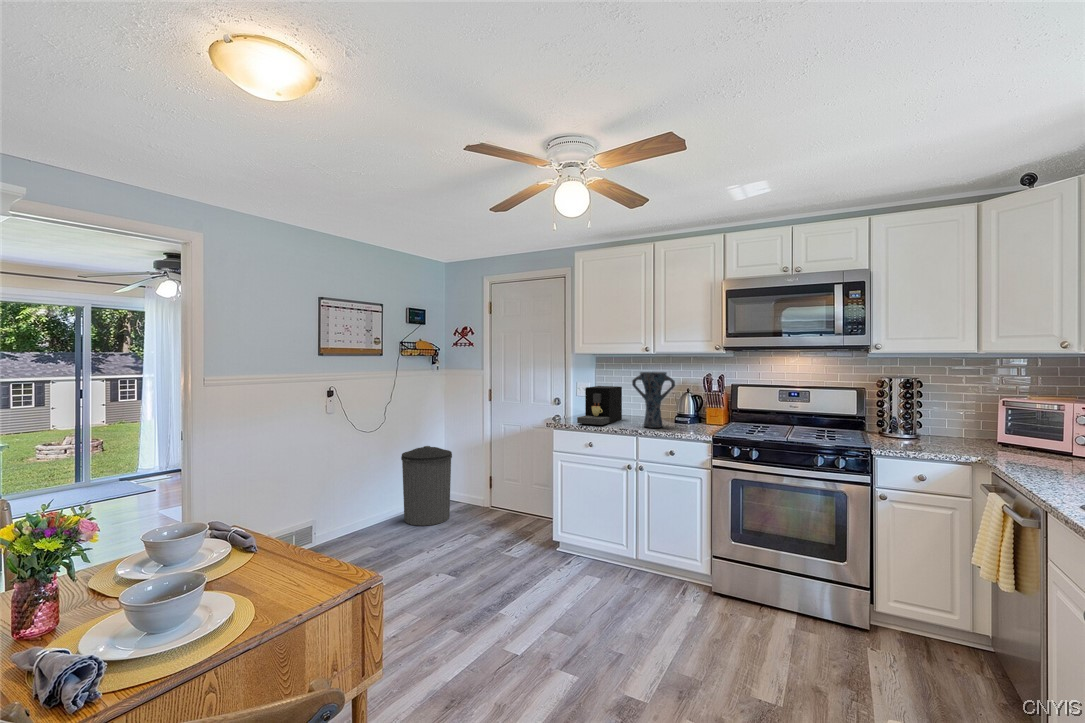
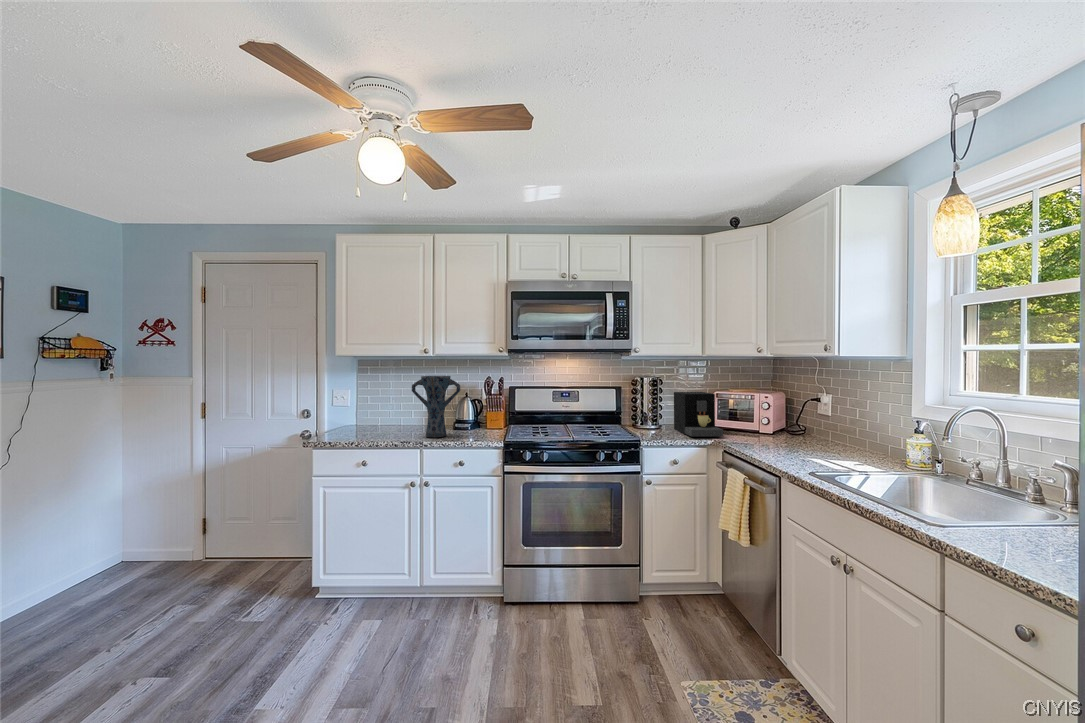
coffee maker: present [577,386,622,425] -> present [674,392,723,437]
trash can: present [401,446,452,526] -> none [43,490,140,613]

